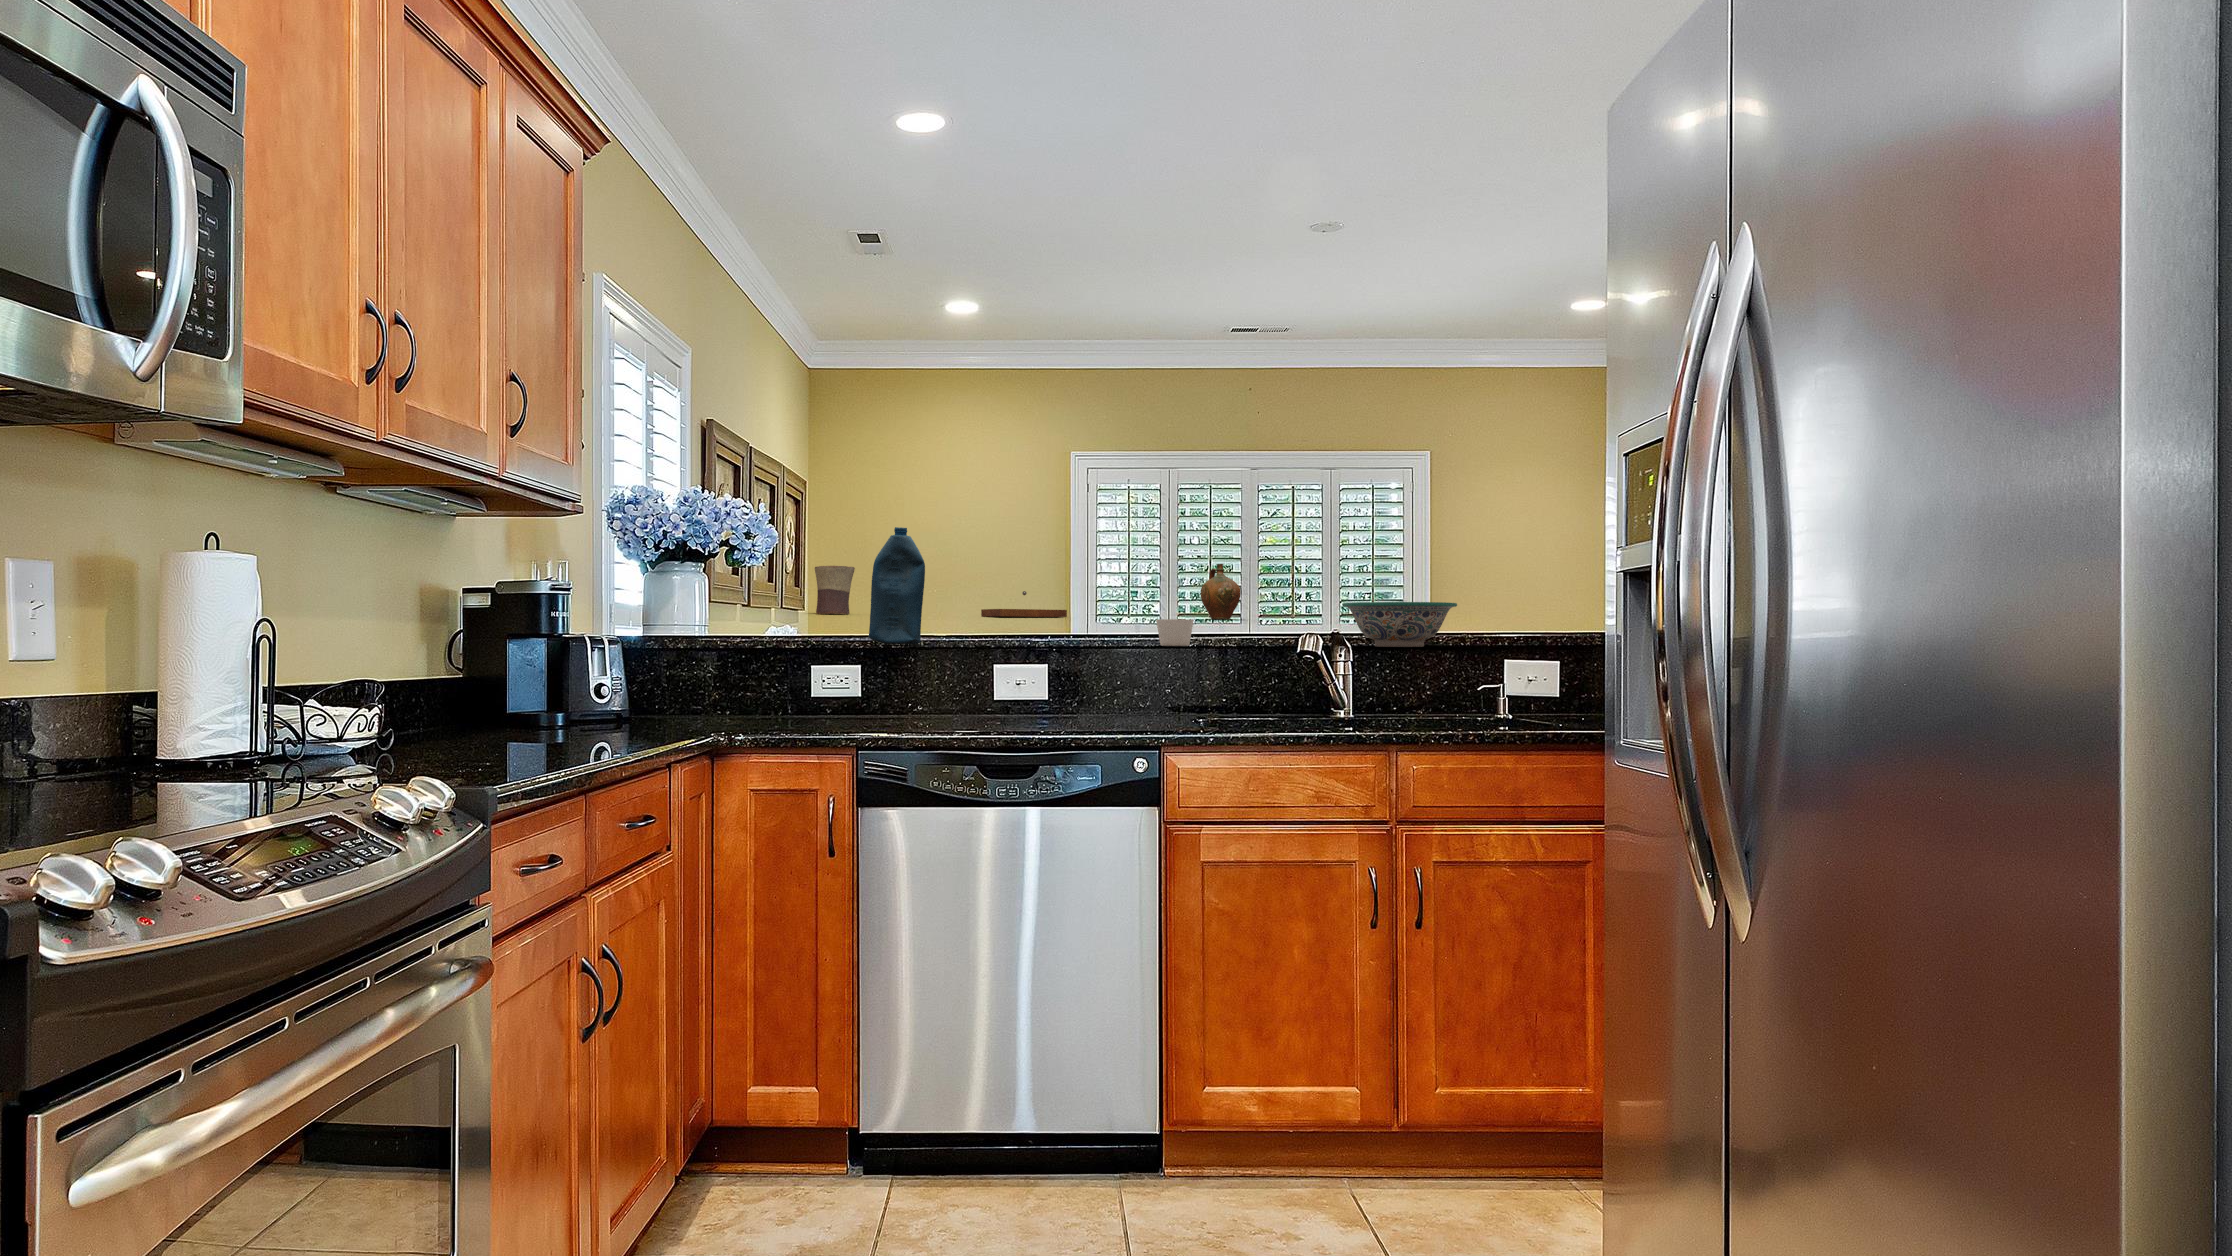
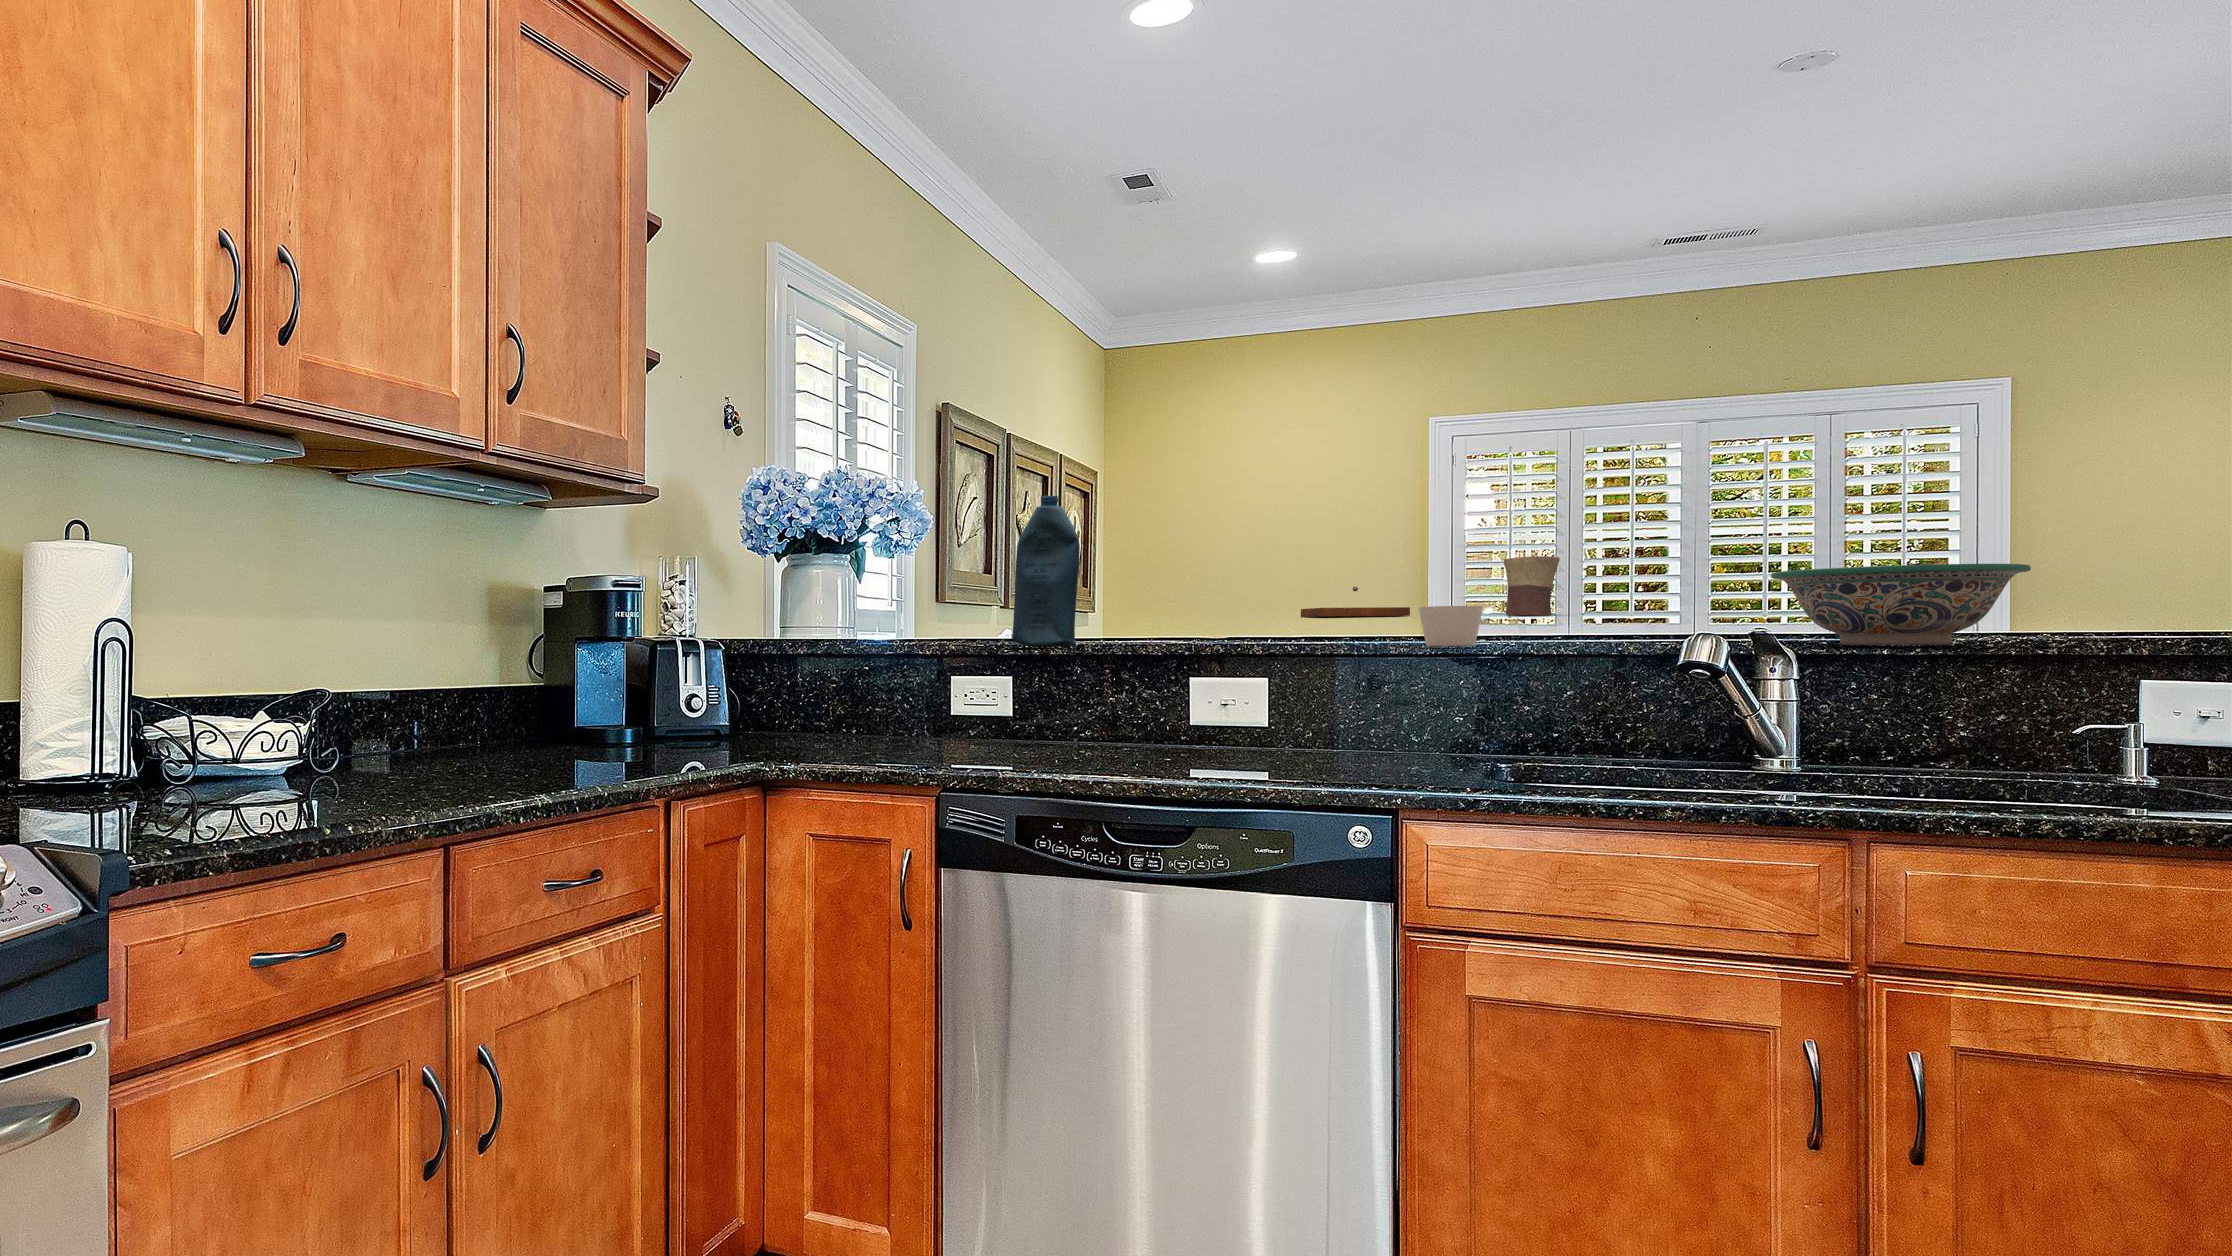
ceramic jug: present [1200,564,1241,619] -> none [1600,543,1661,615]
flower pot: present [815,566,855,614] -> present [1504,556,1560,615]

